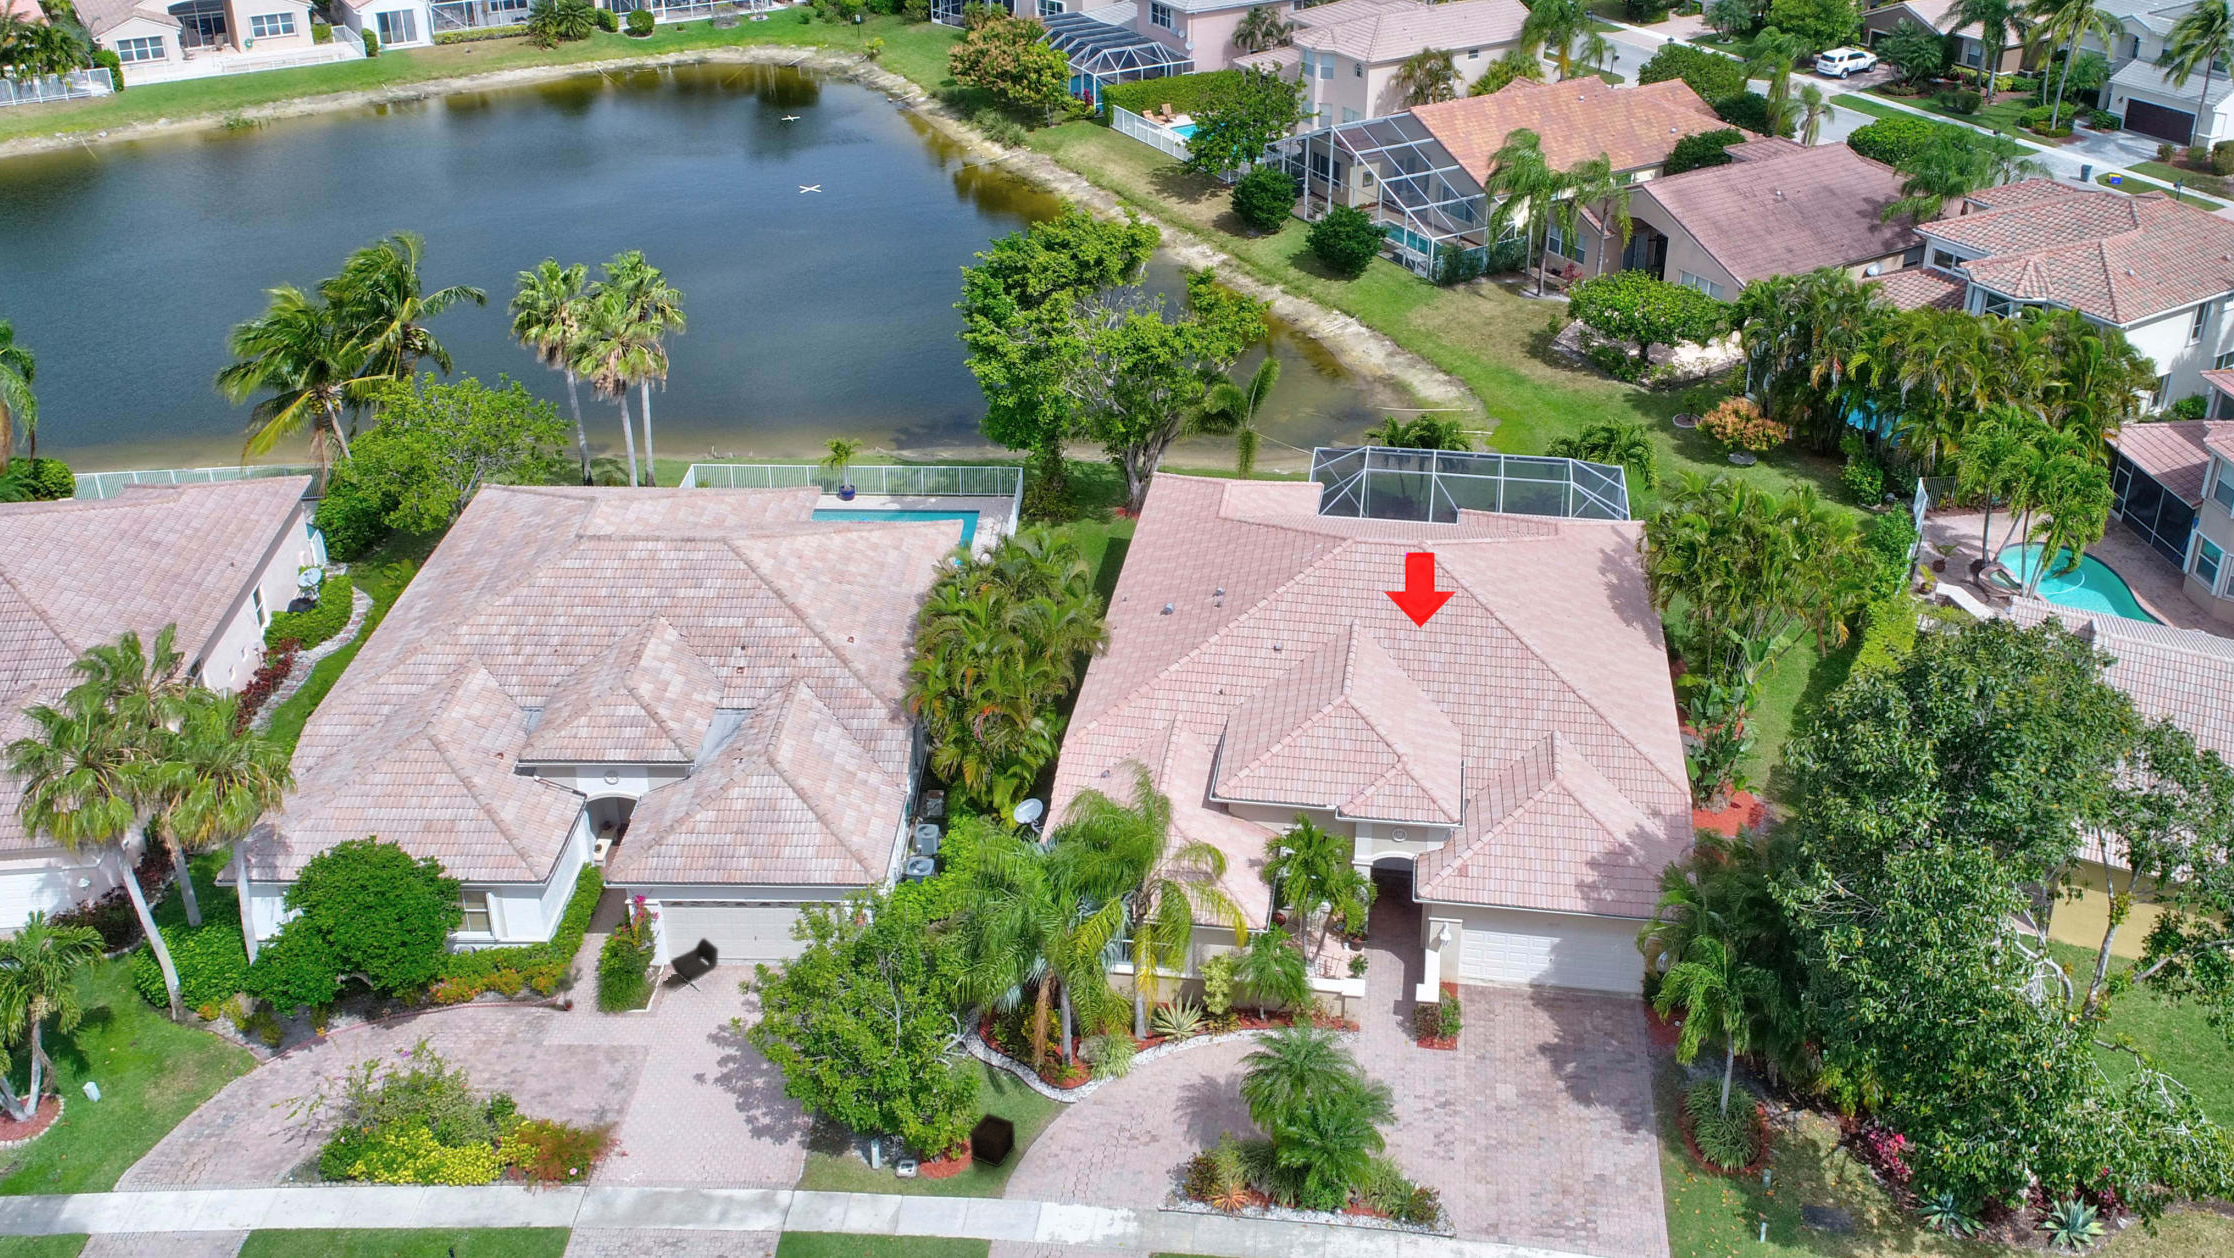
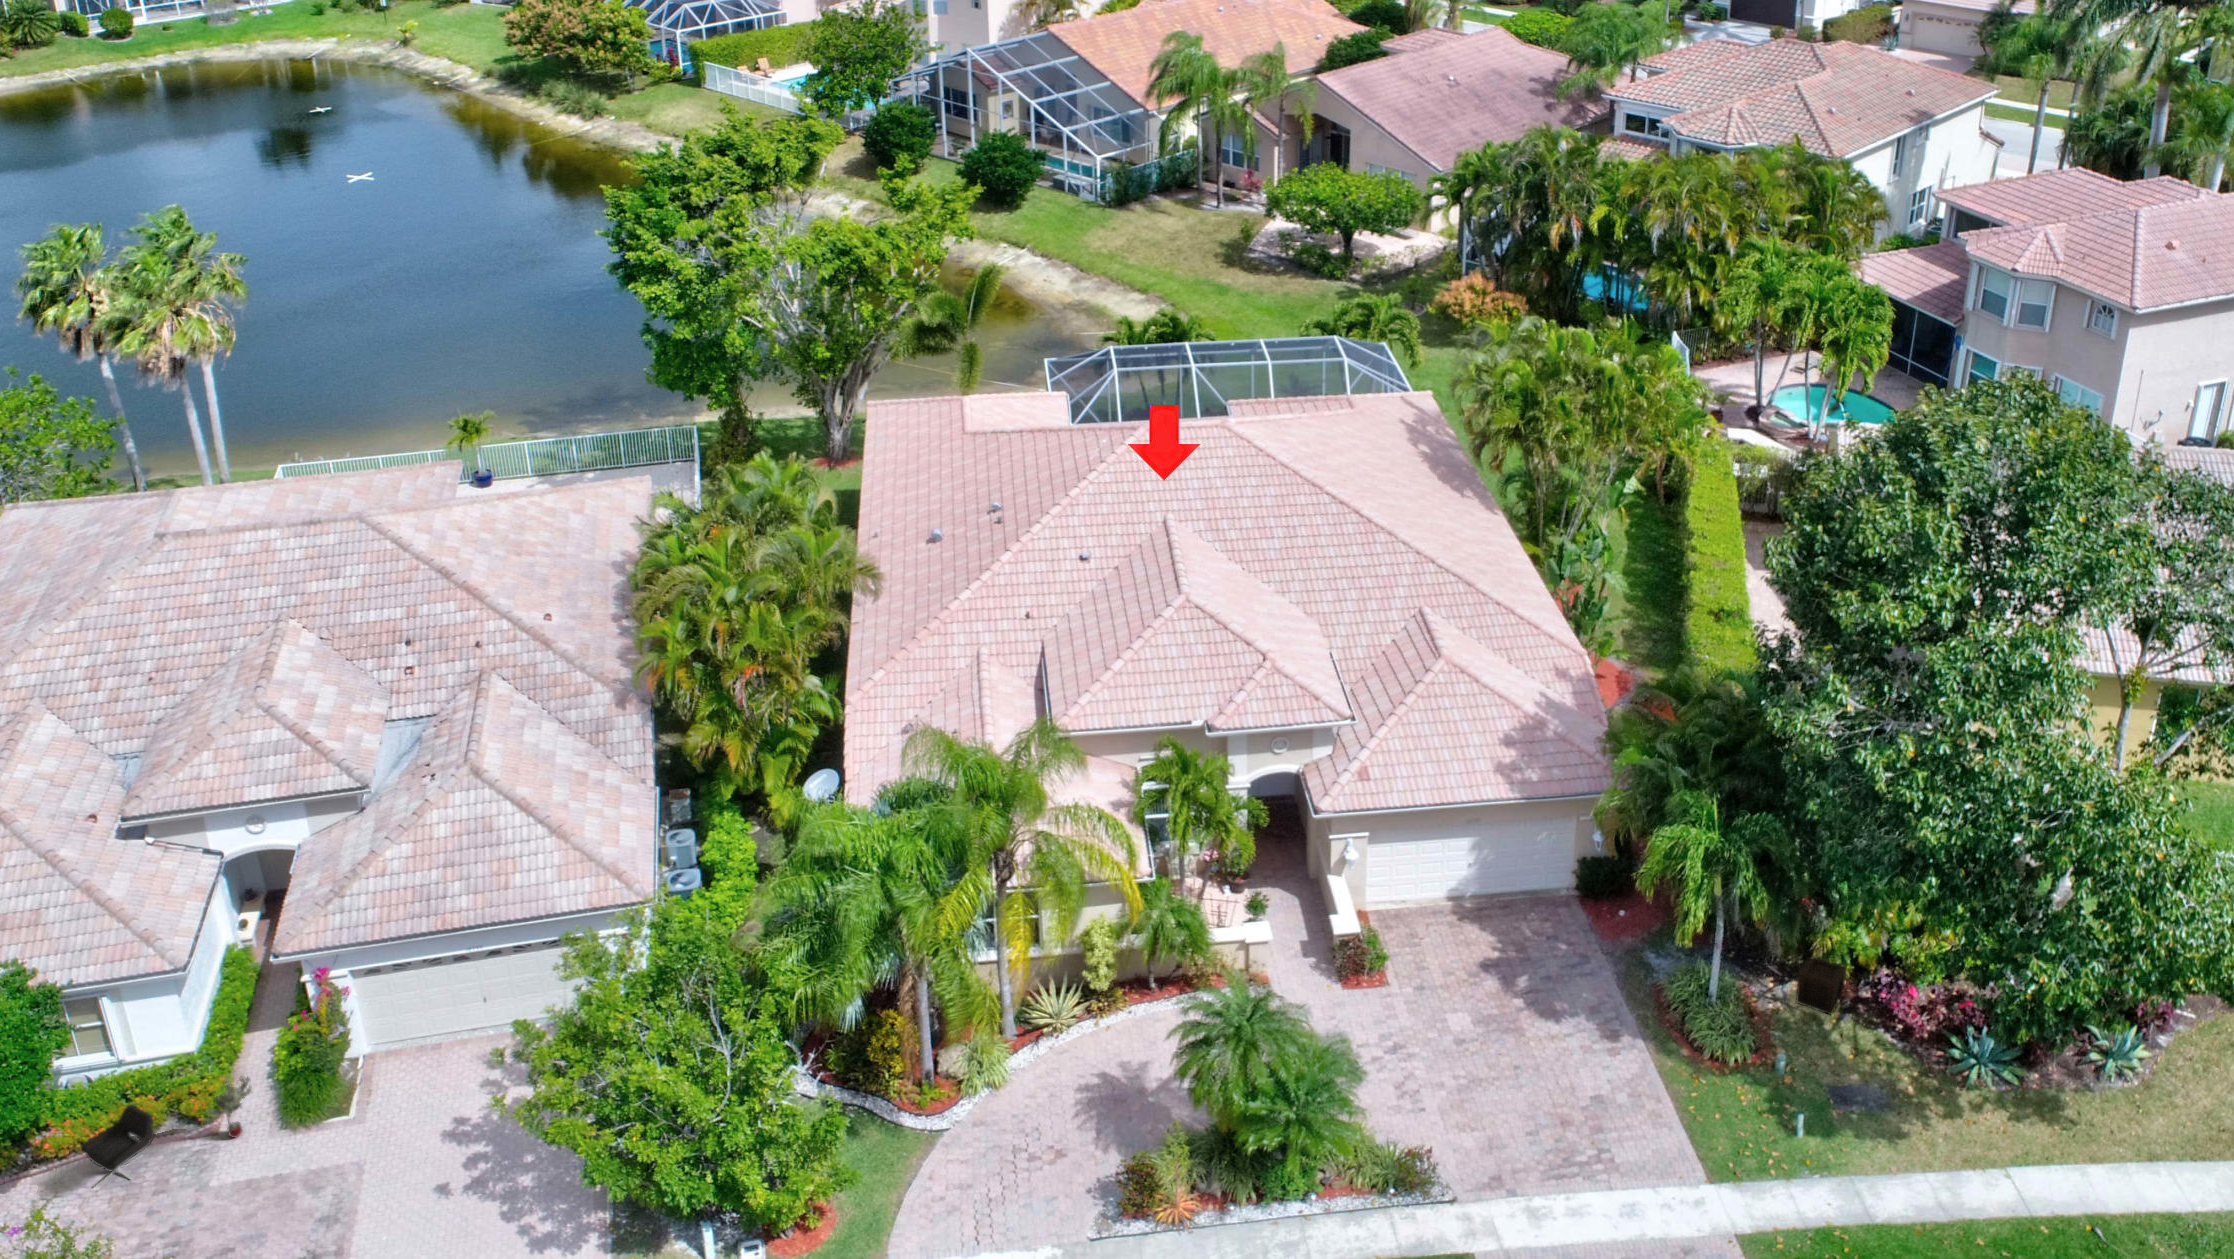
lounge chair: present [671,938,718,990] -> present [81,1104,154,1183]
wooden crate: present [970,1113,1015,1167] -> present [1796,959,1846,1015]

